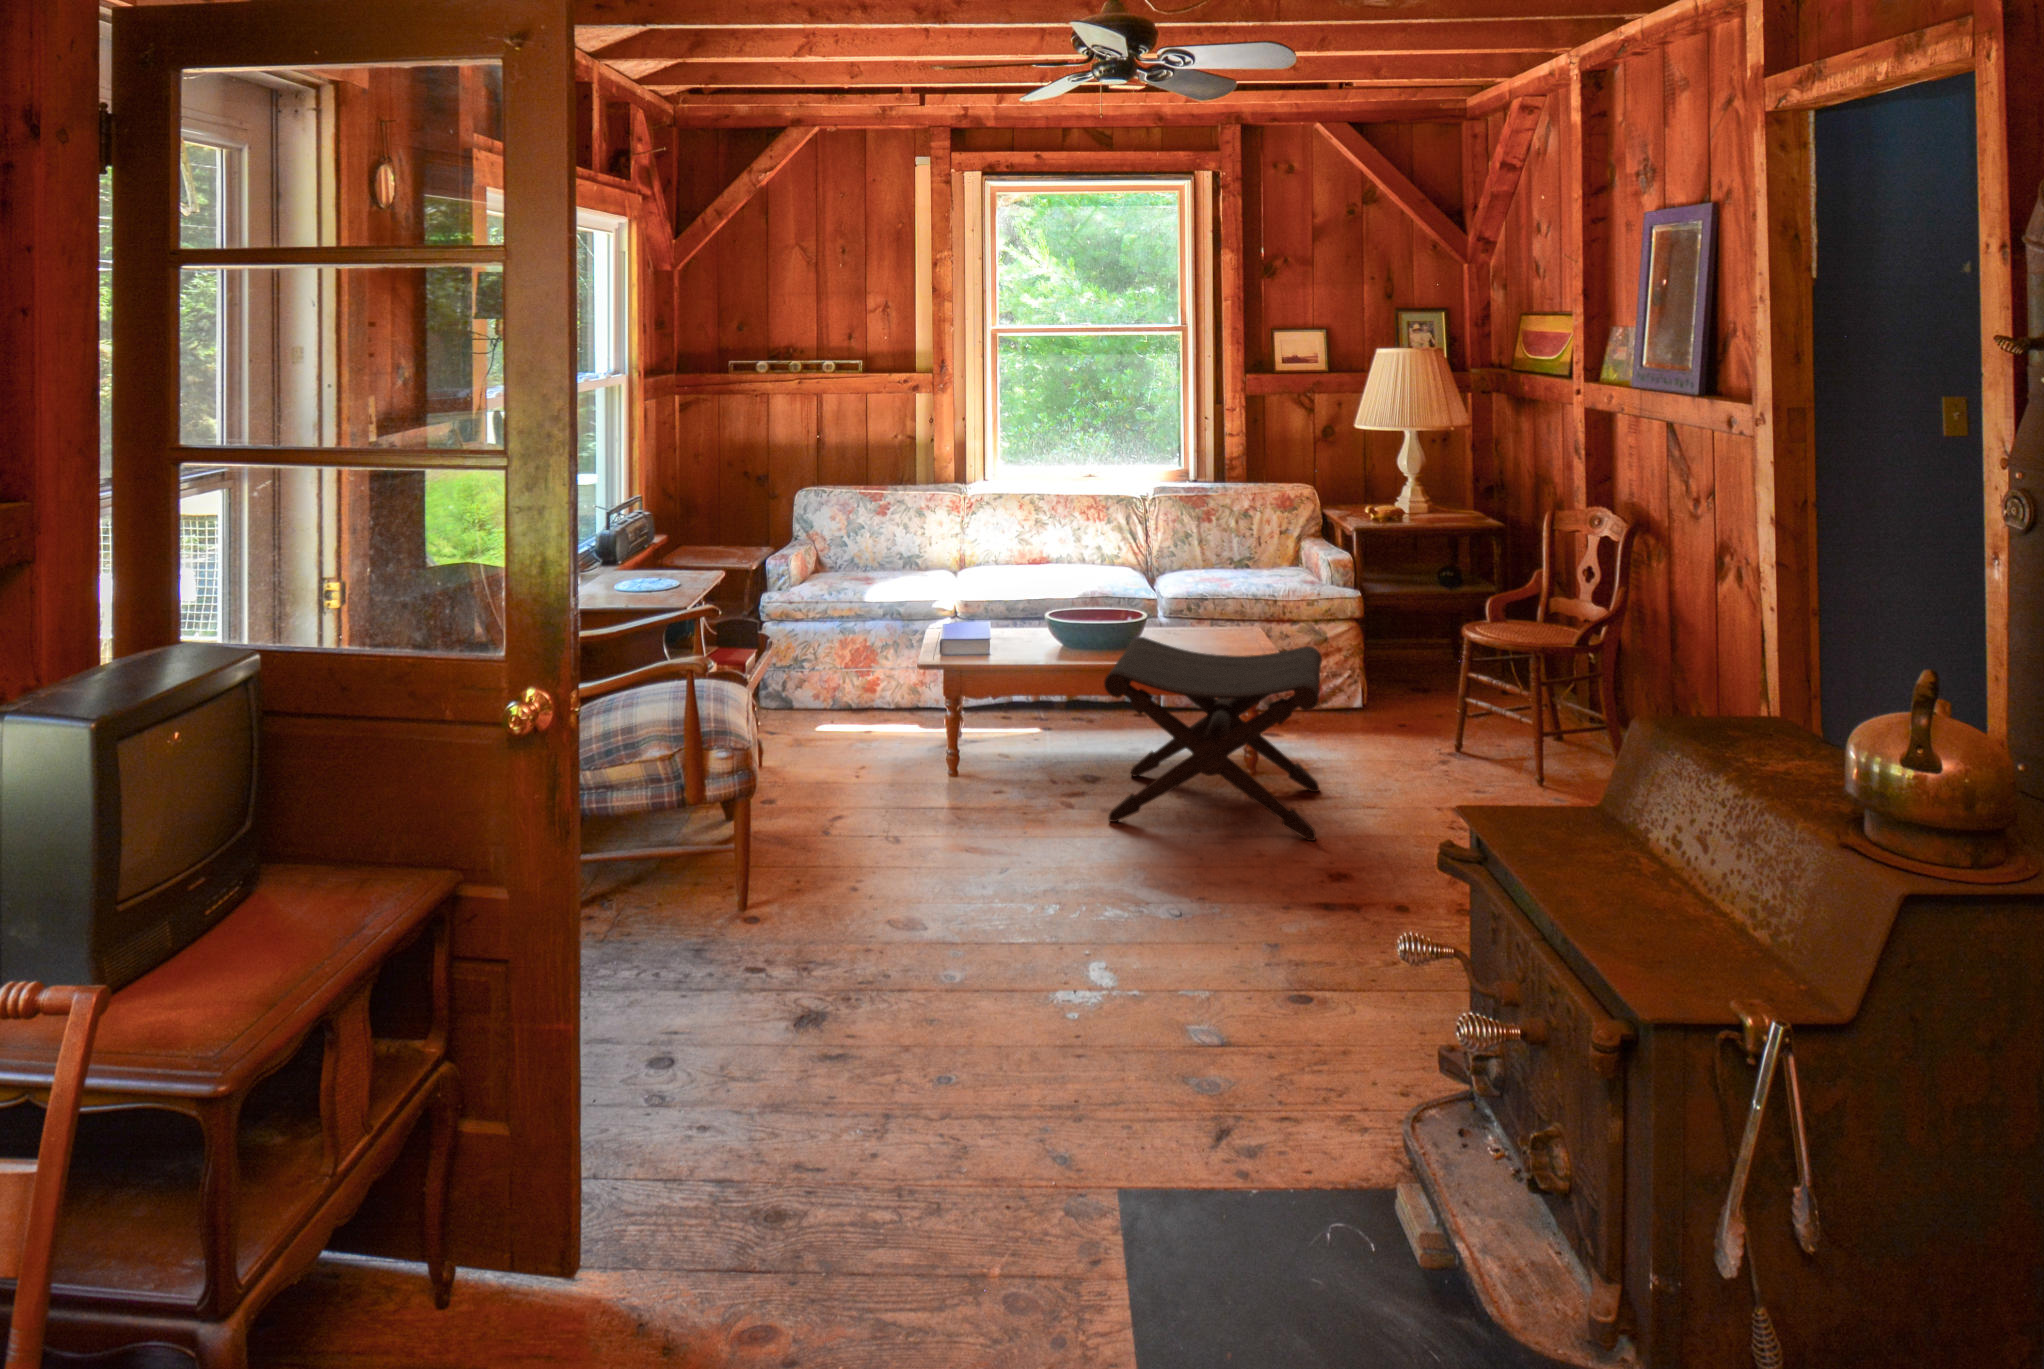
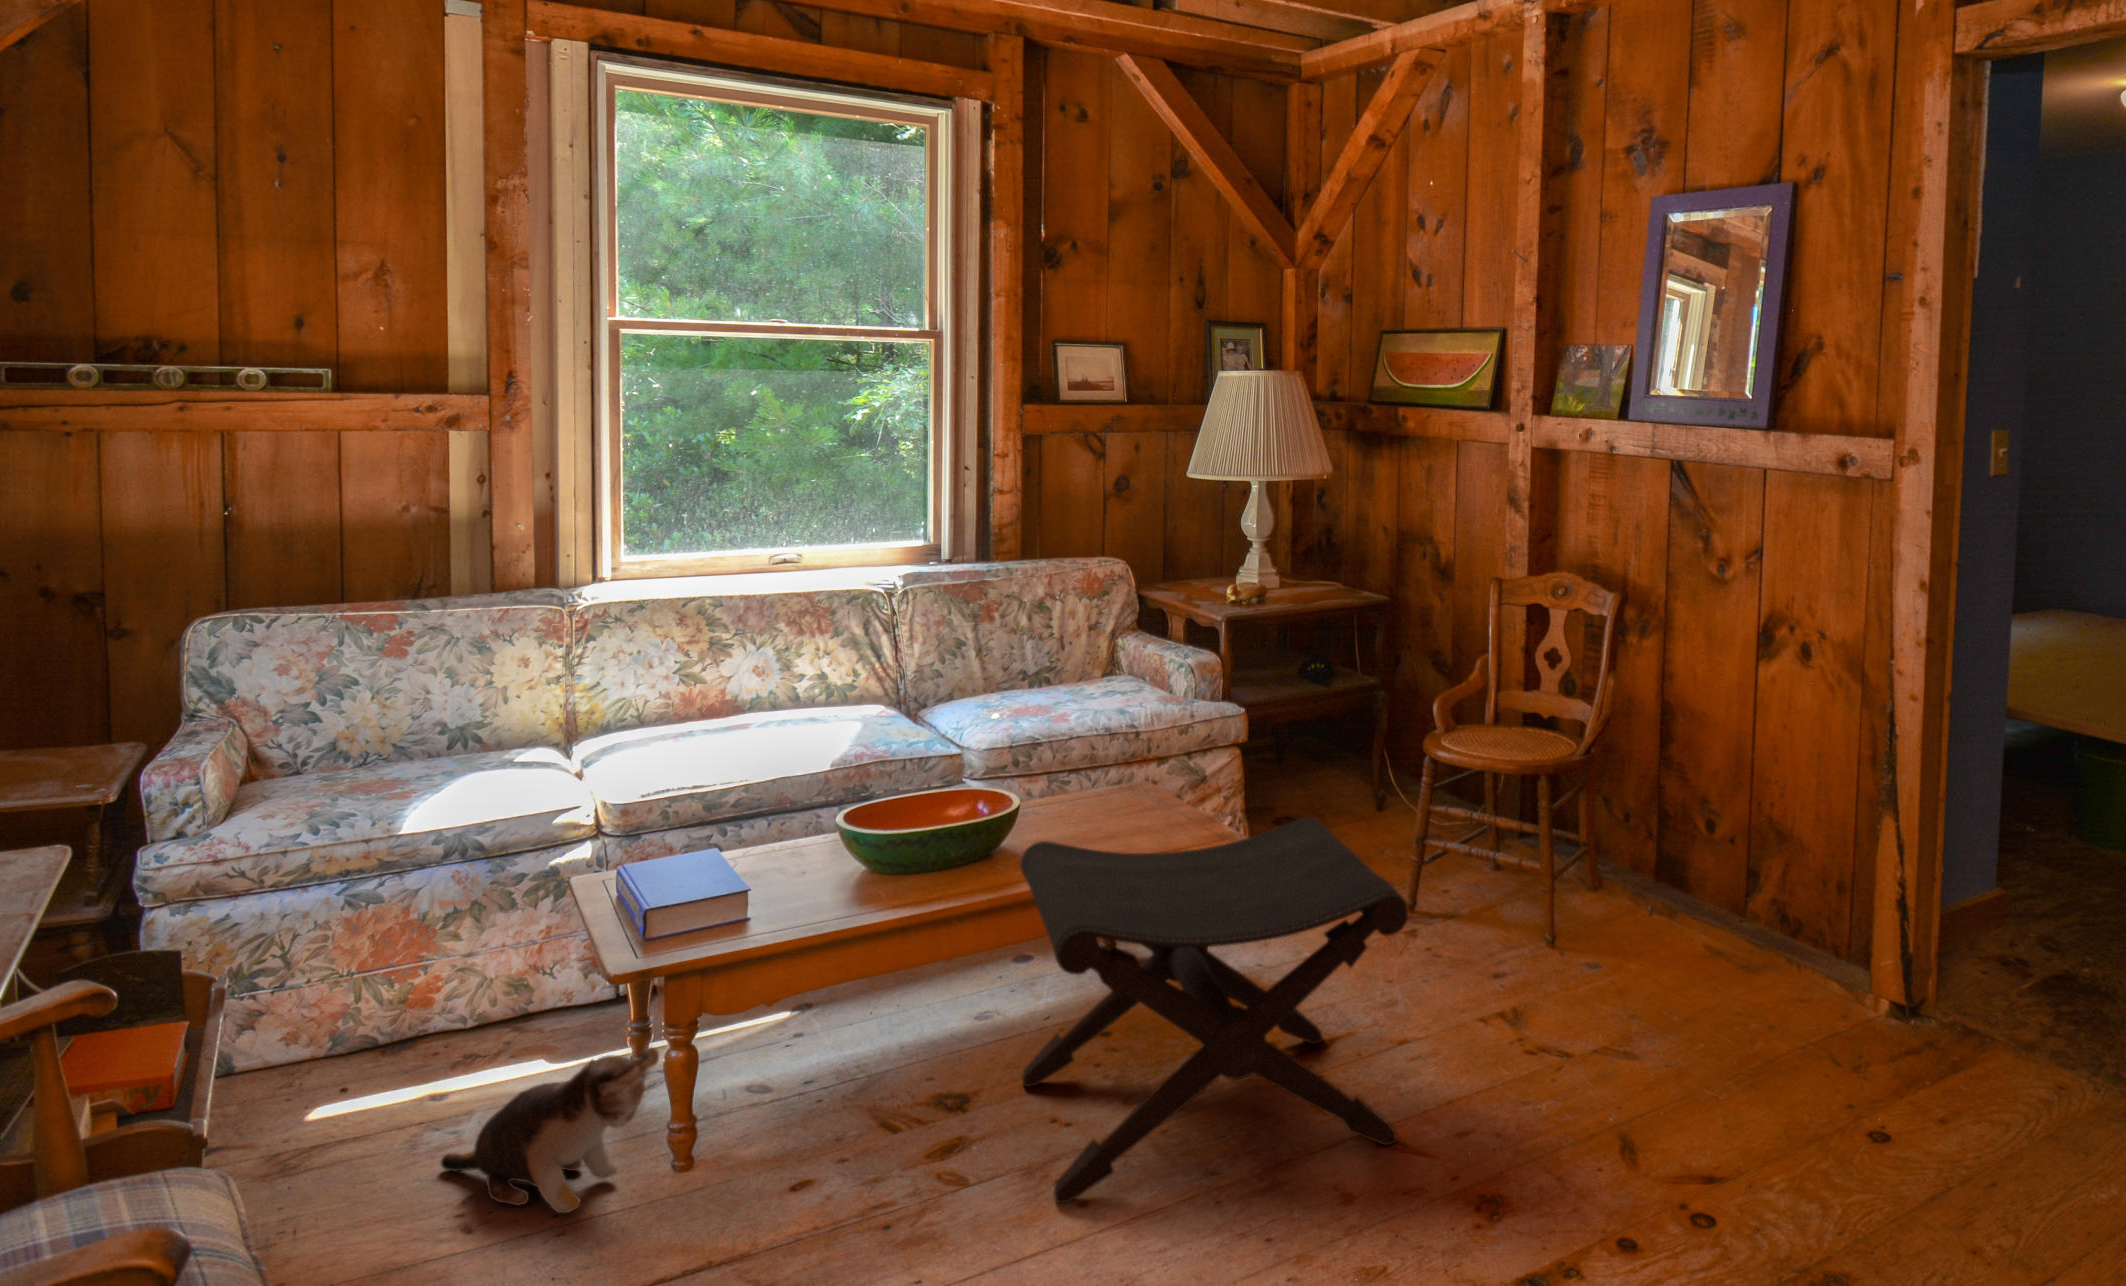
plush toy: none [859,705,936,776] -> present [441,1047,659,1213]

